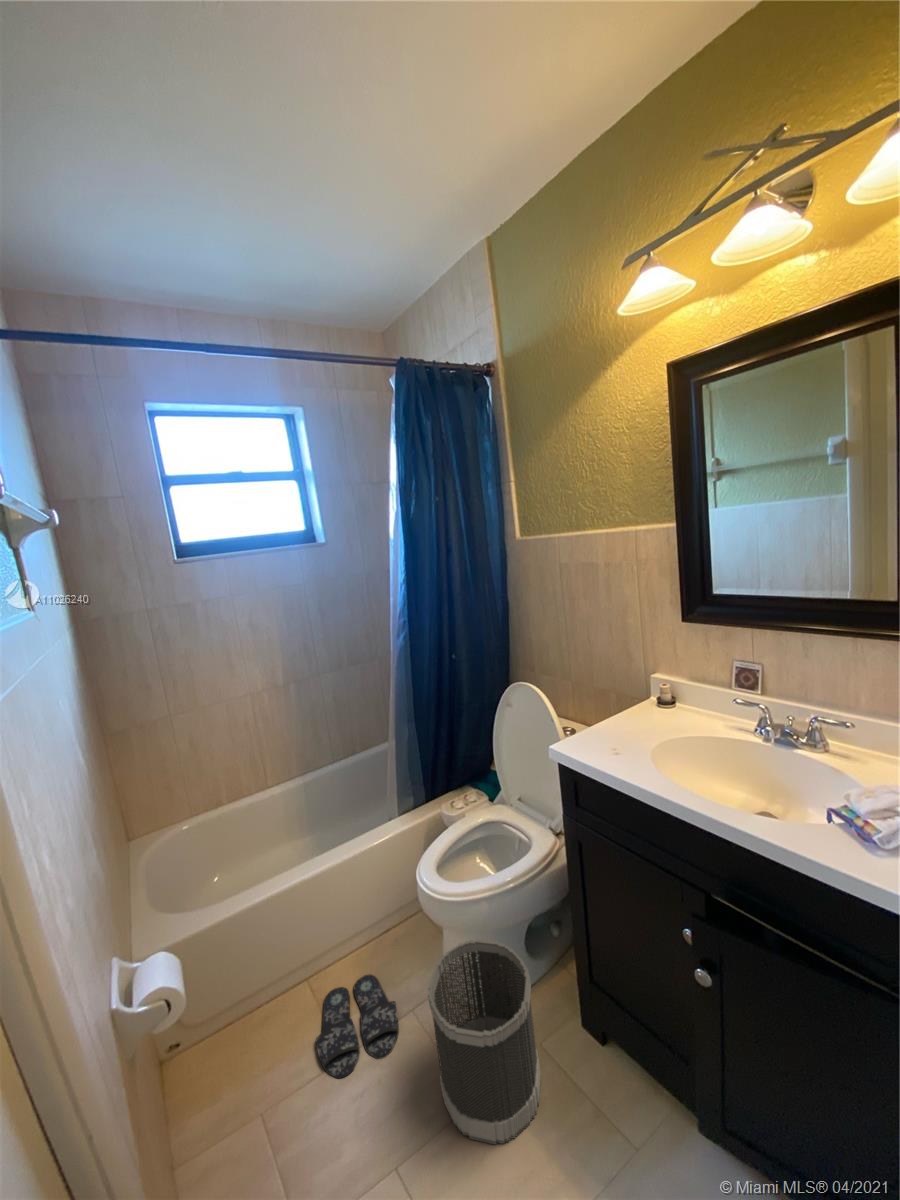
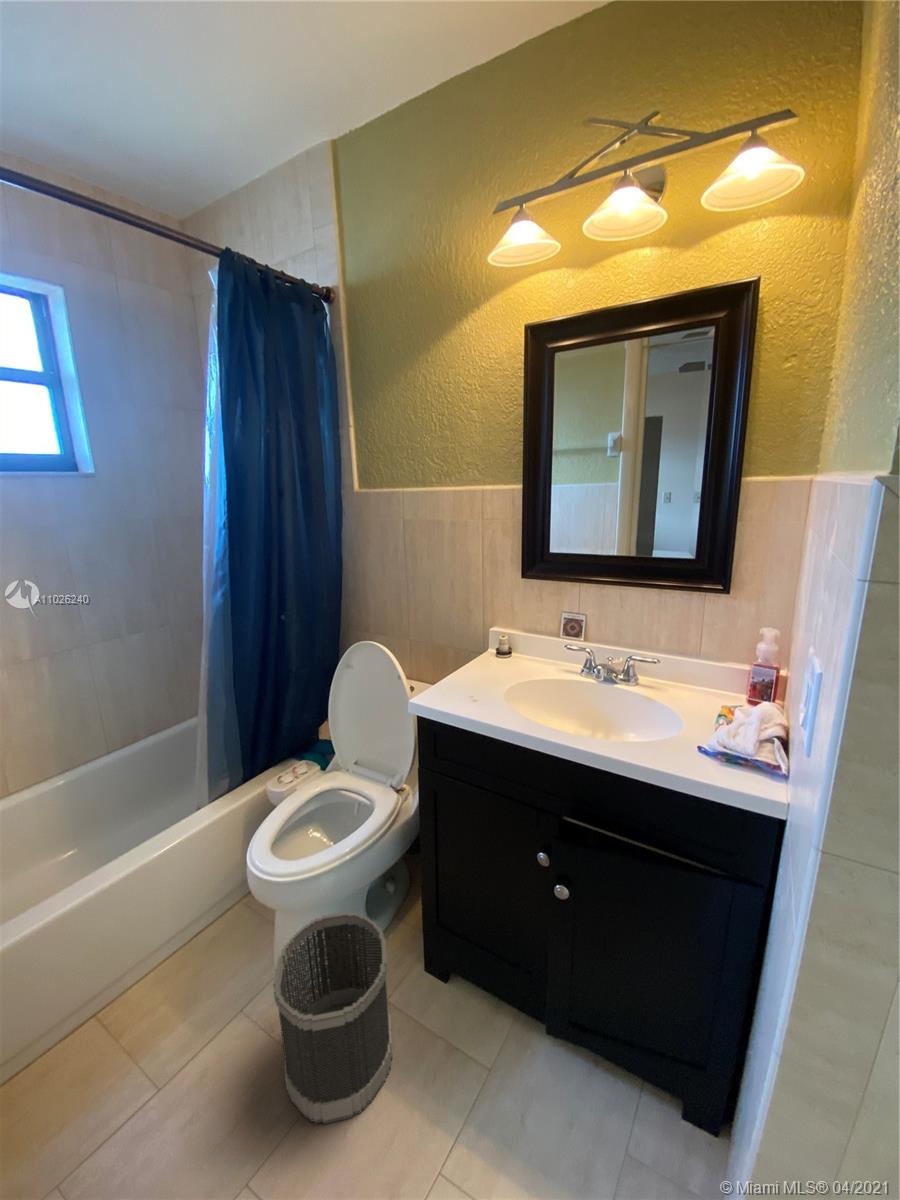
slippers: present [316,975,399,1079] -> none [110,992,226,1129]

